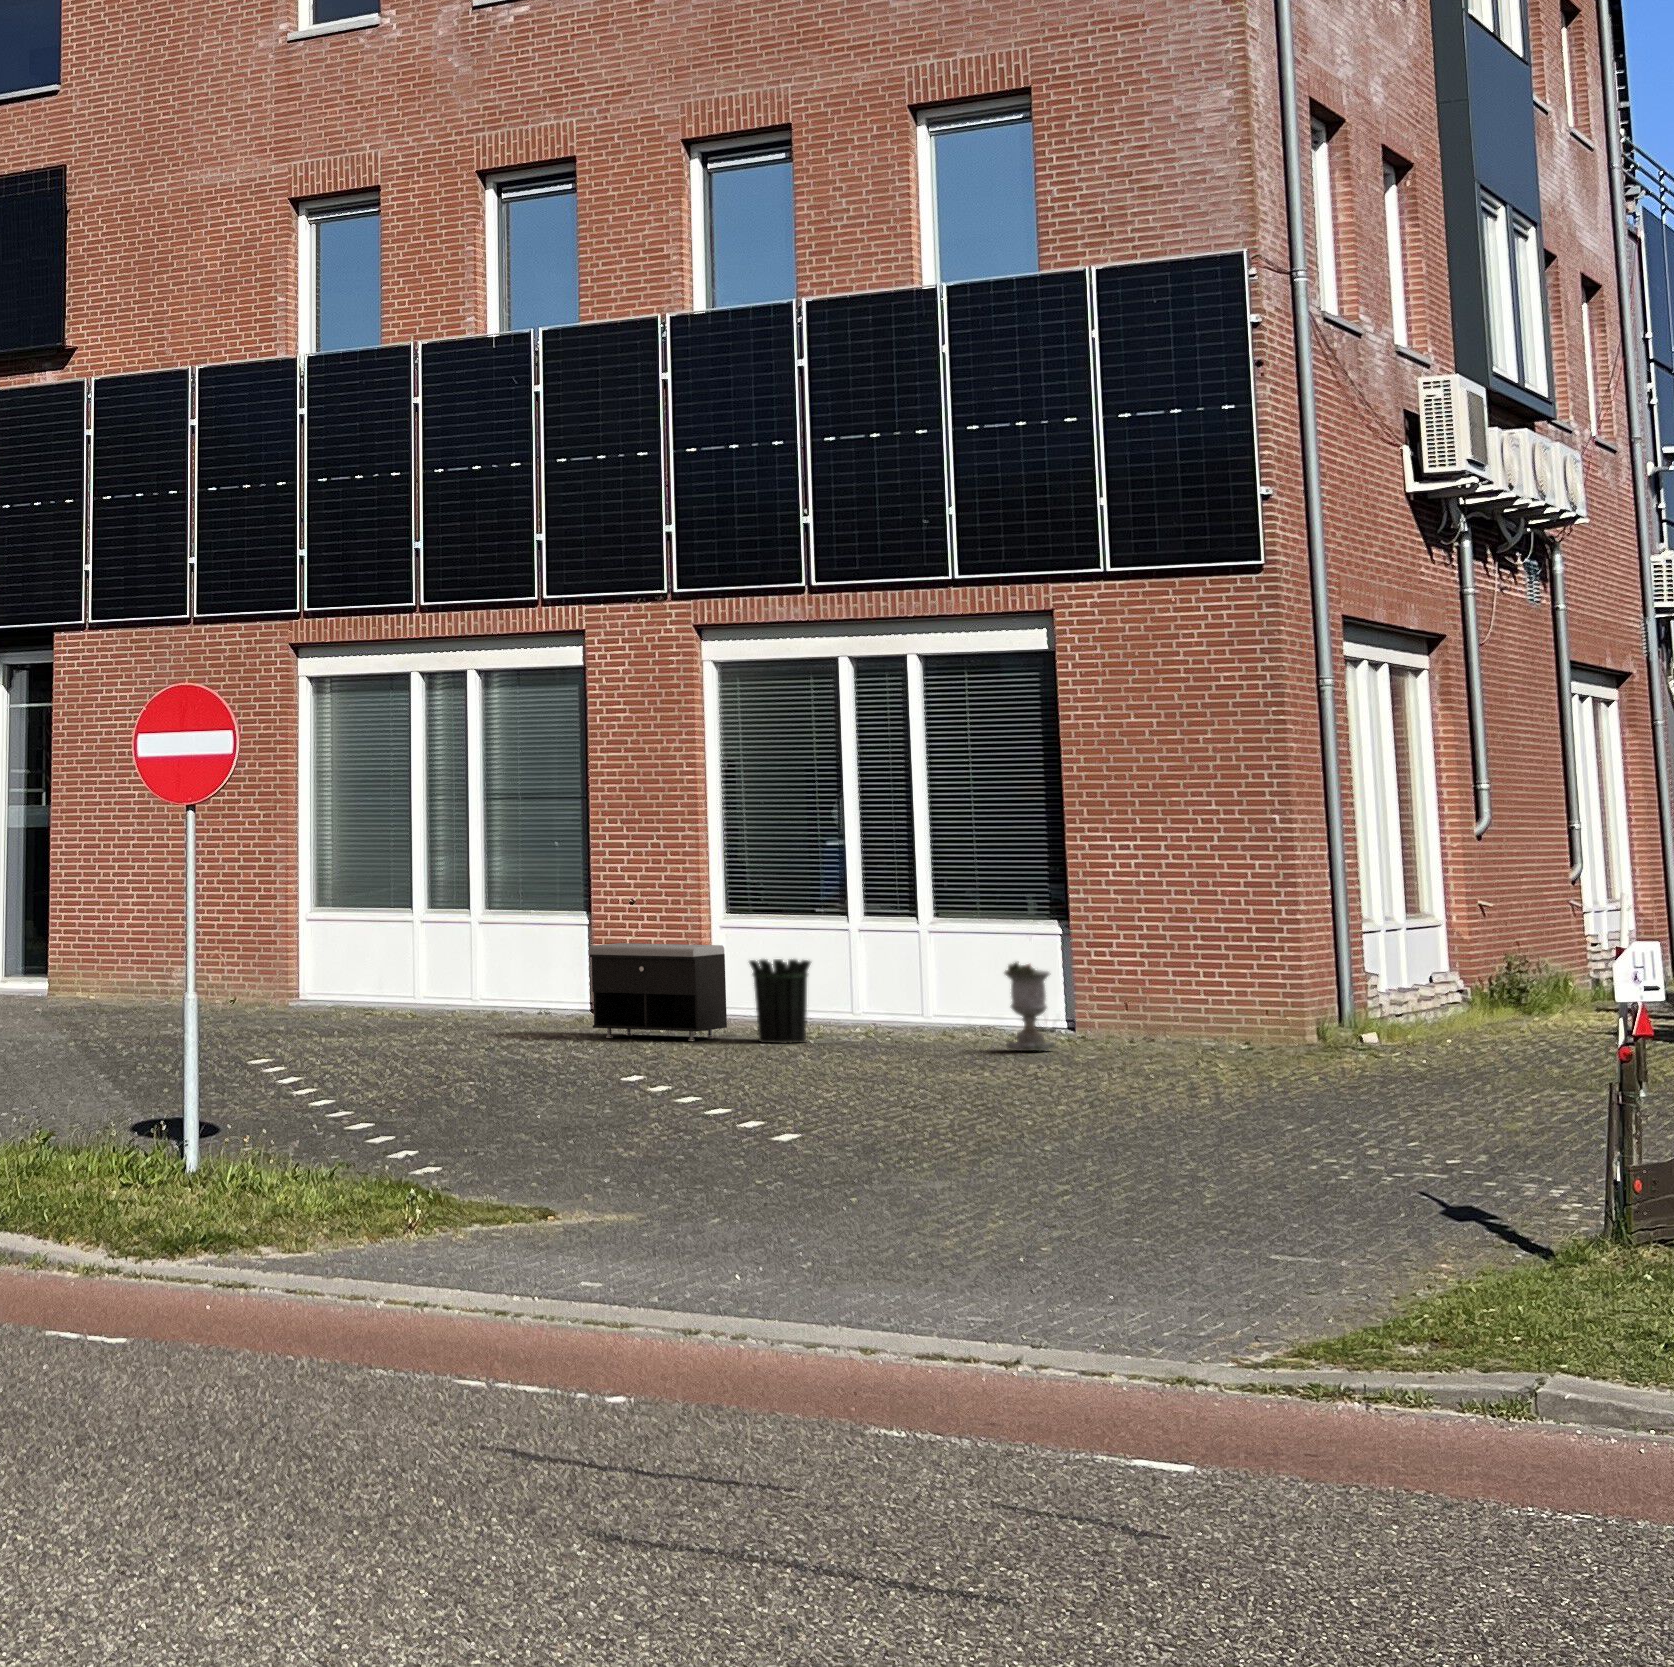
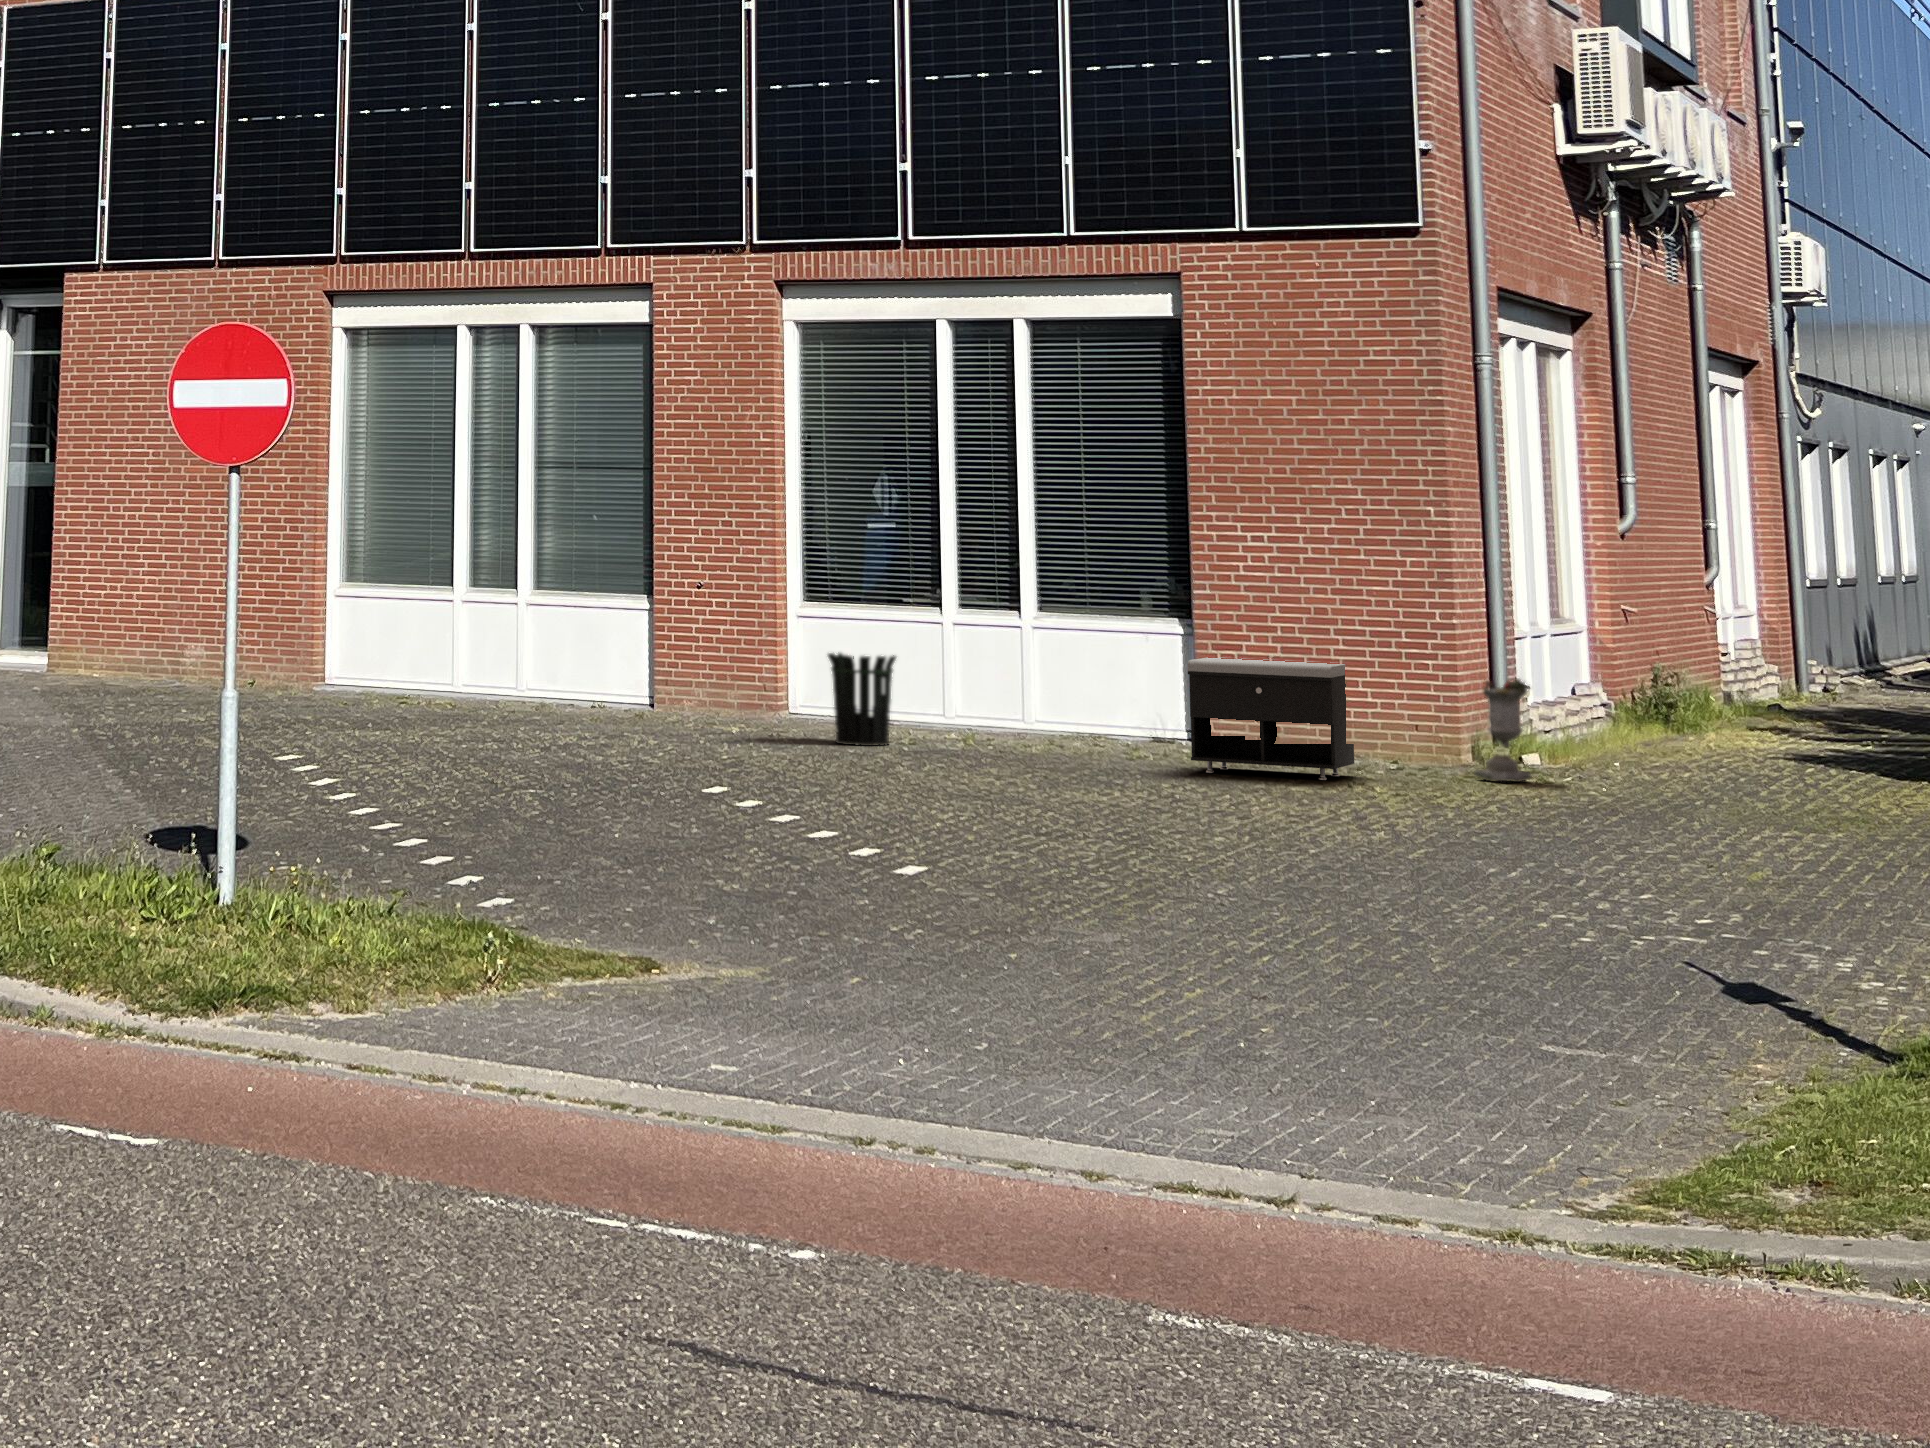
storage bench: present [590,943,727,1041] -> present [1188,658,1354,780]
planter: present [1004,962,1055,1051] -> present [1474,678,1531,782]

